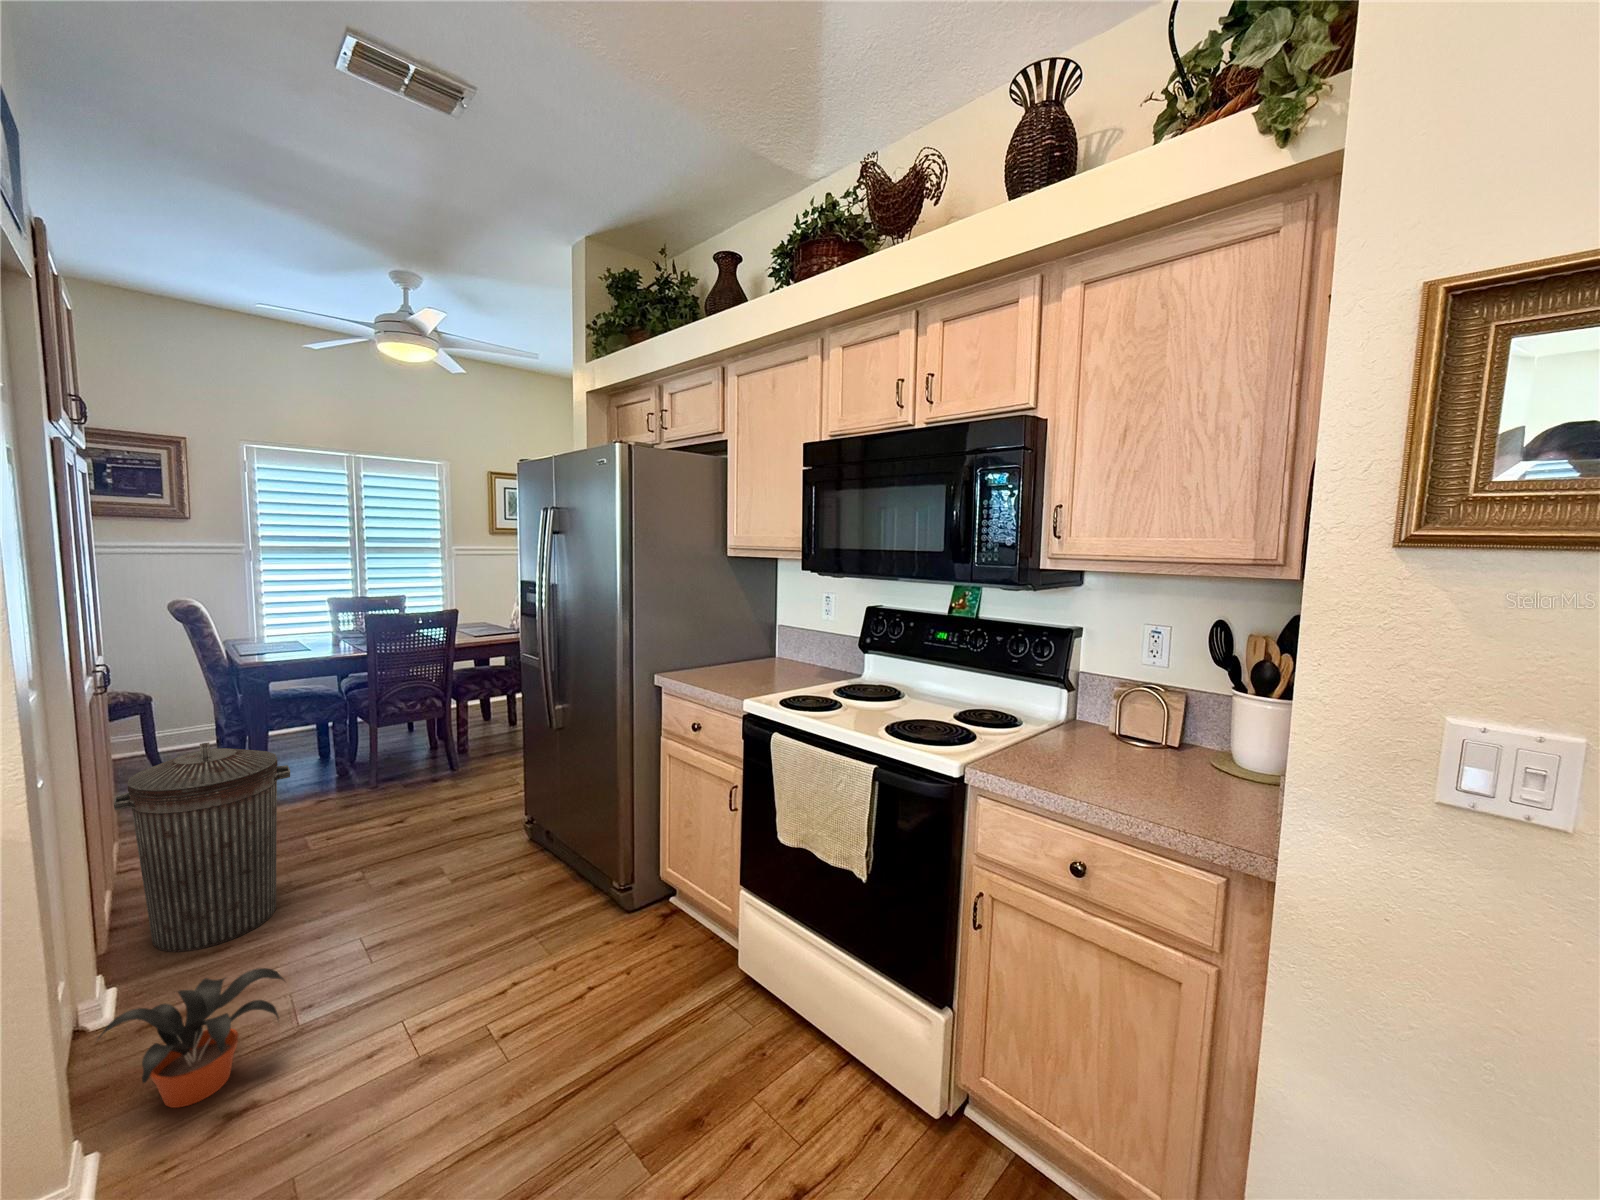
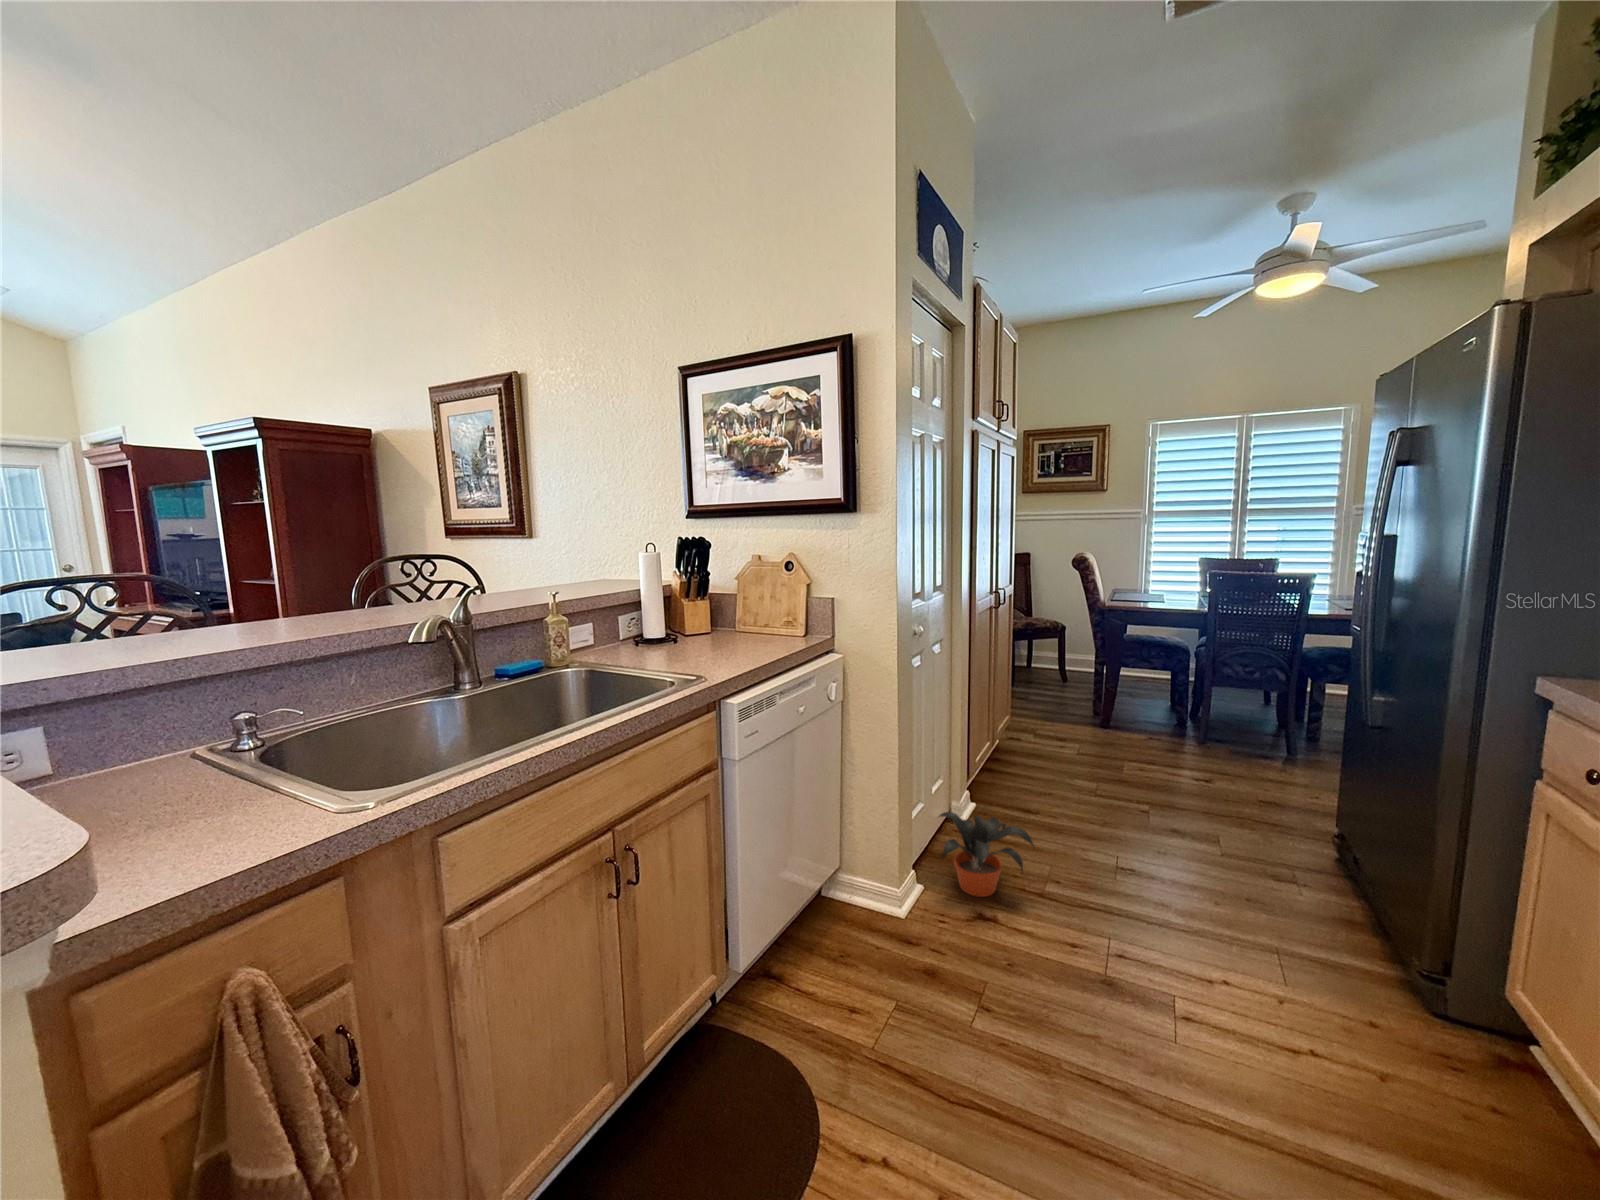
trash can: present [114,742,290,952] -> none [991,656,1098,810]

